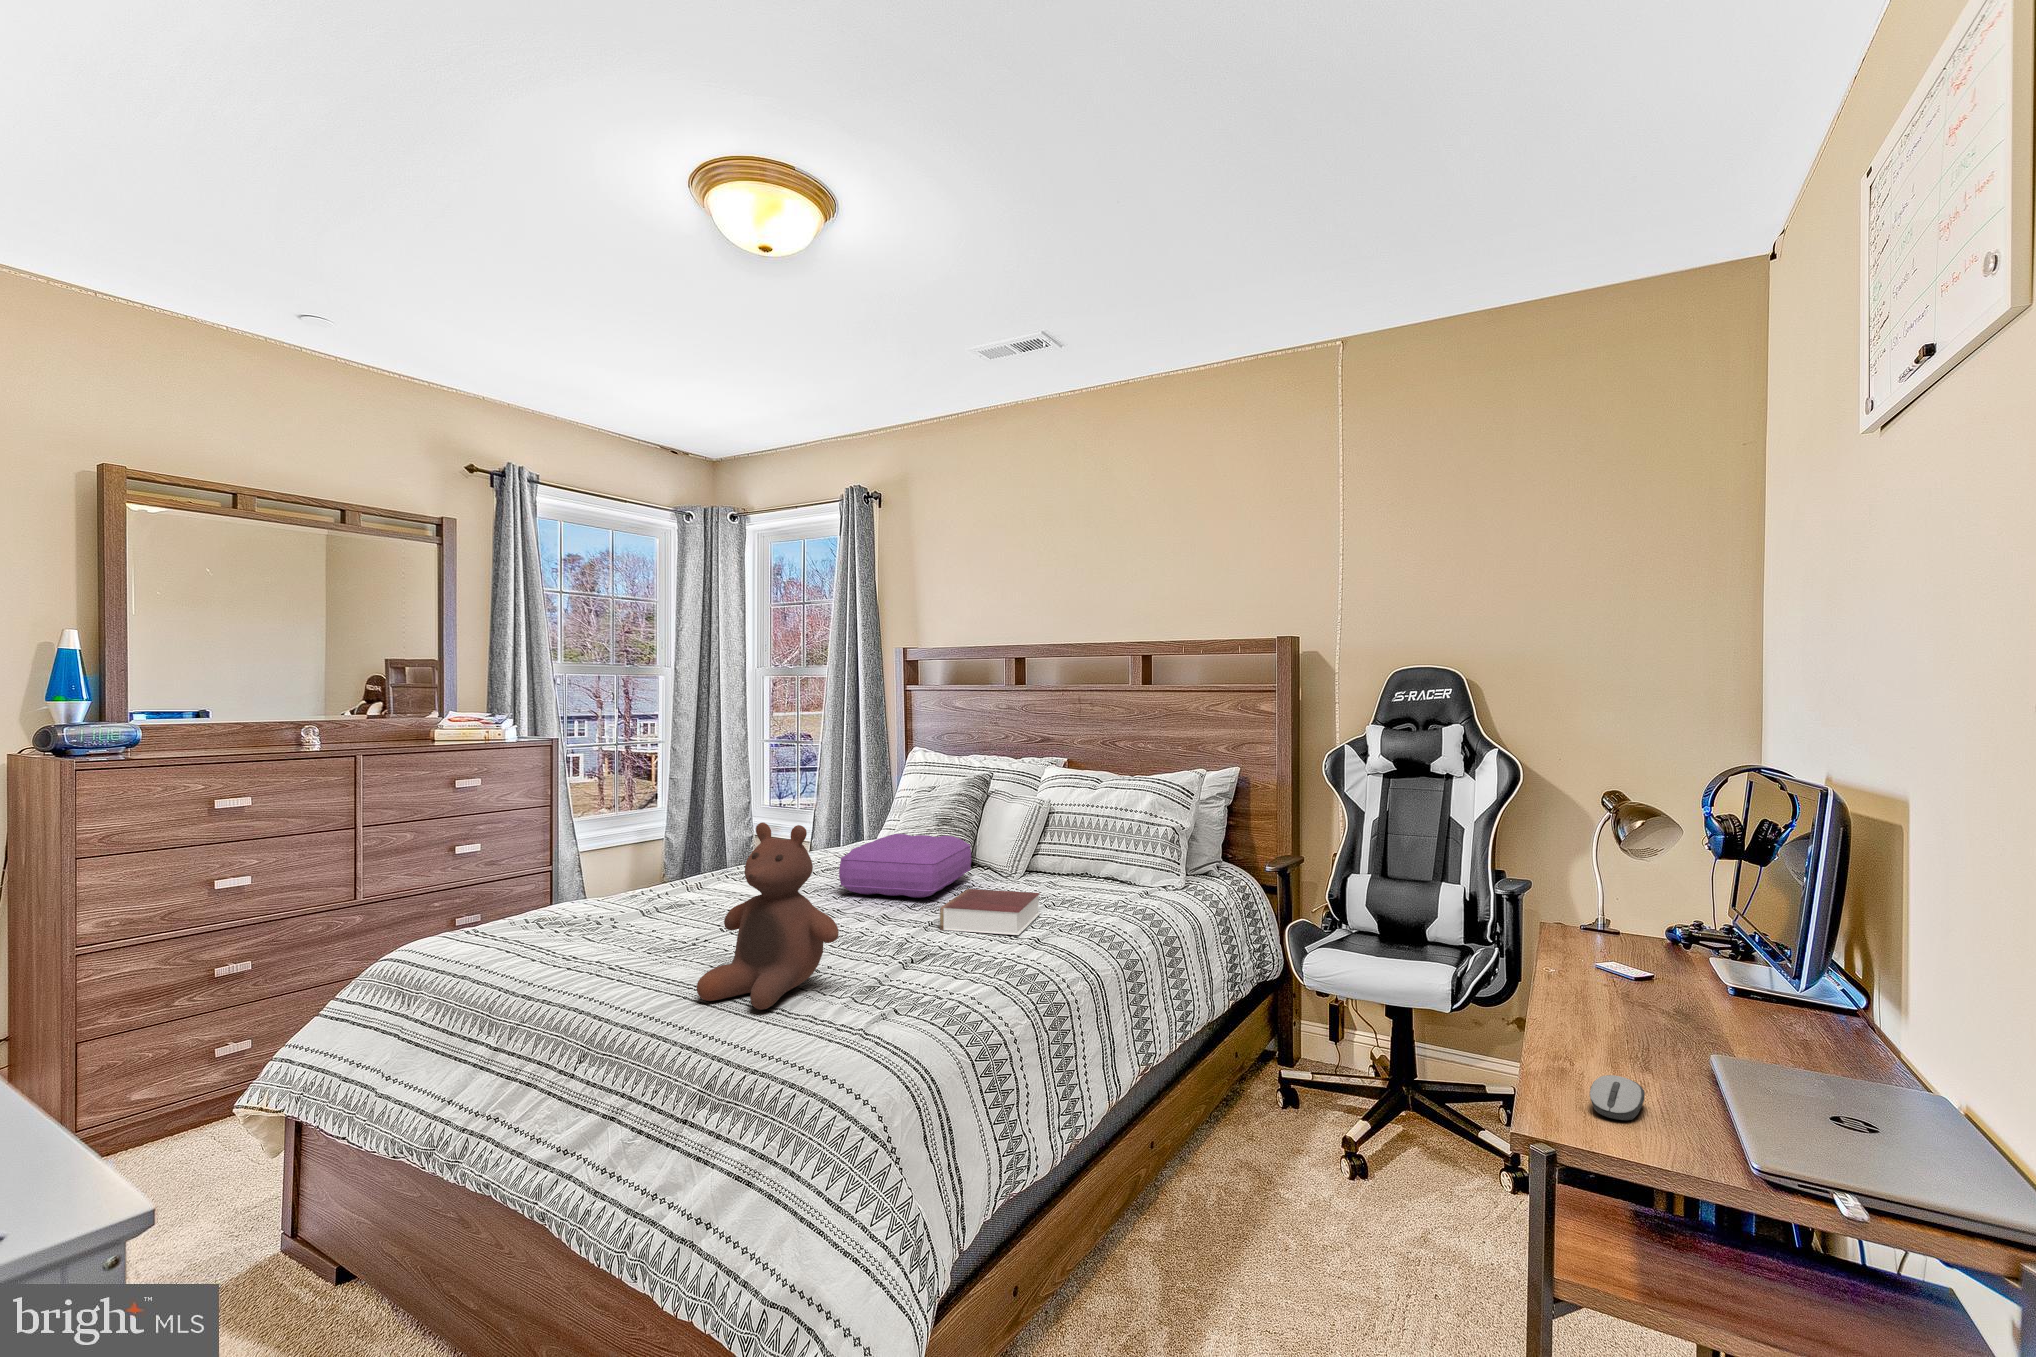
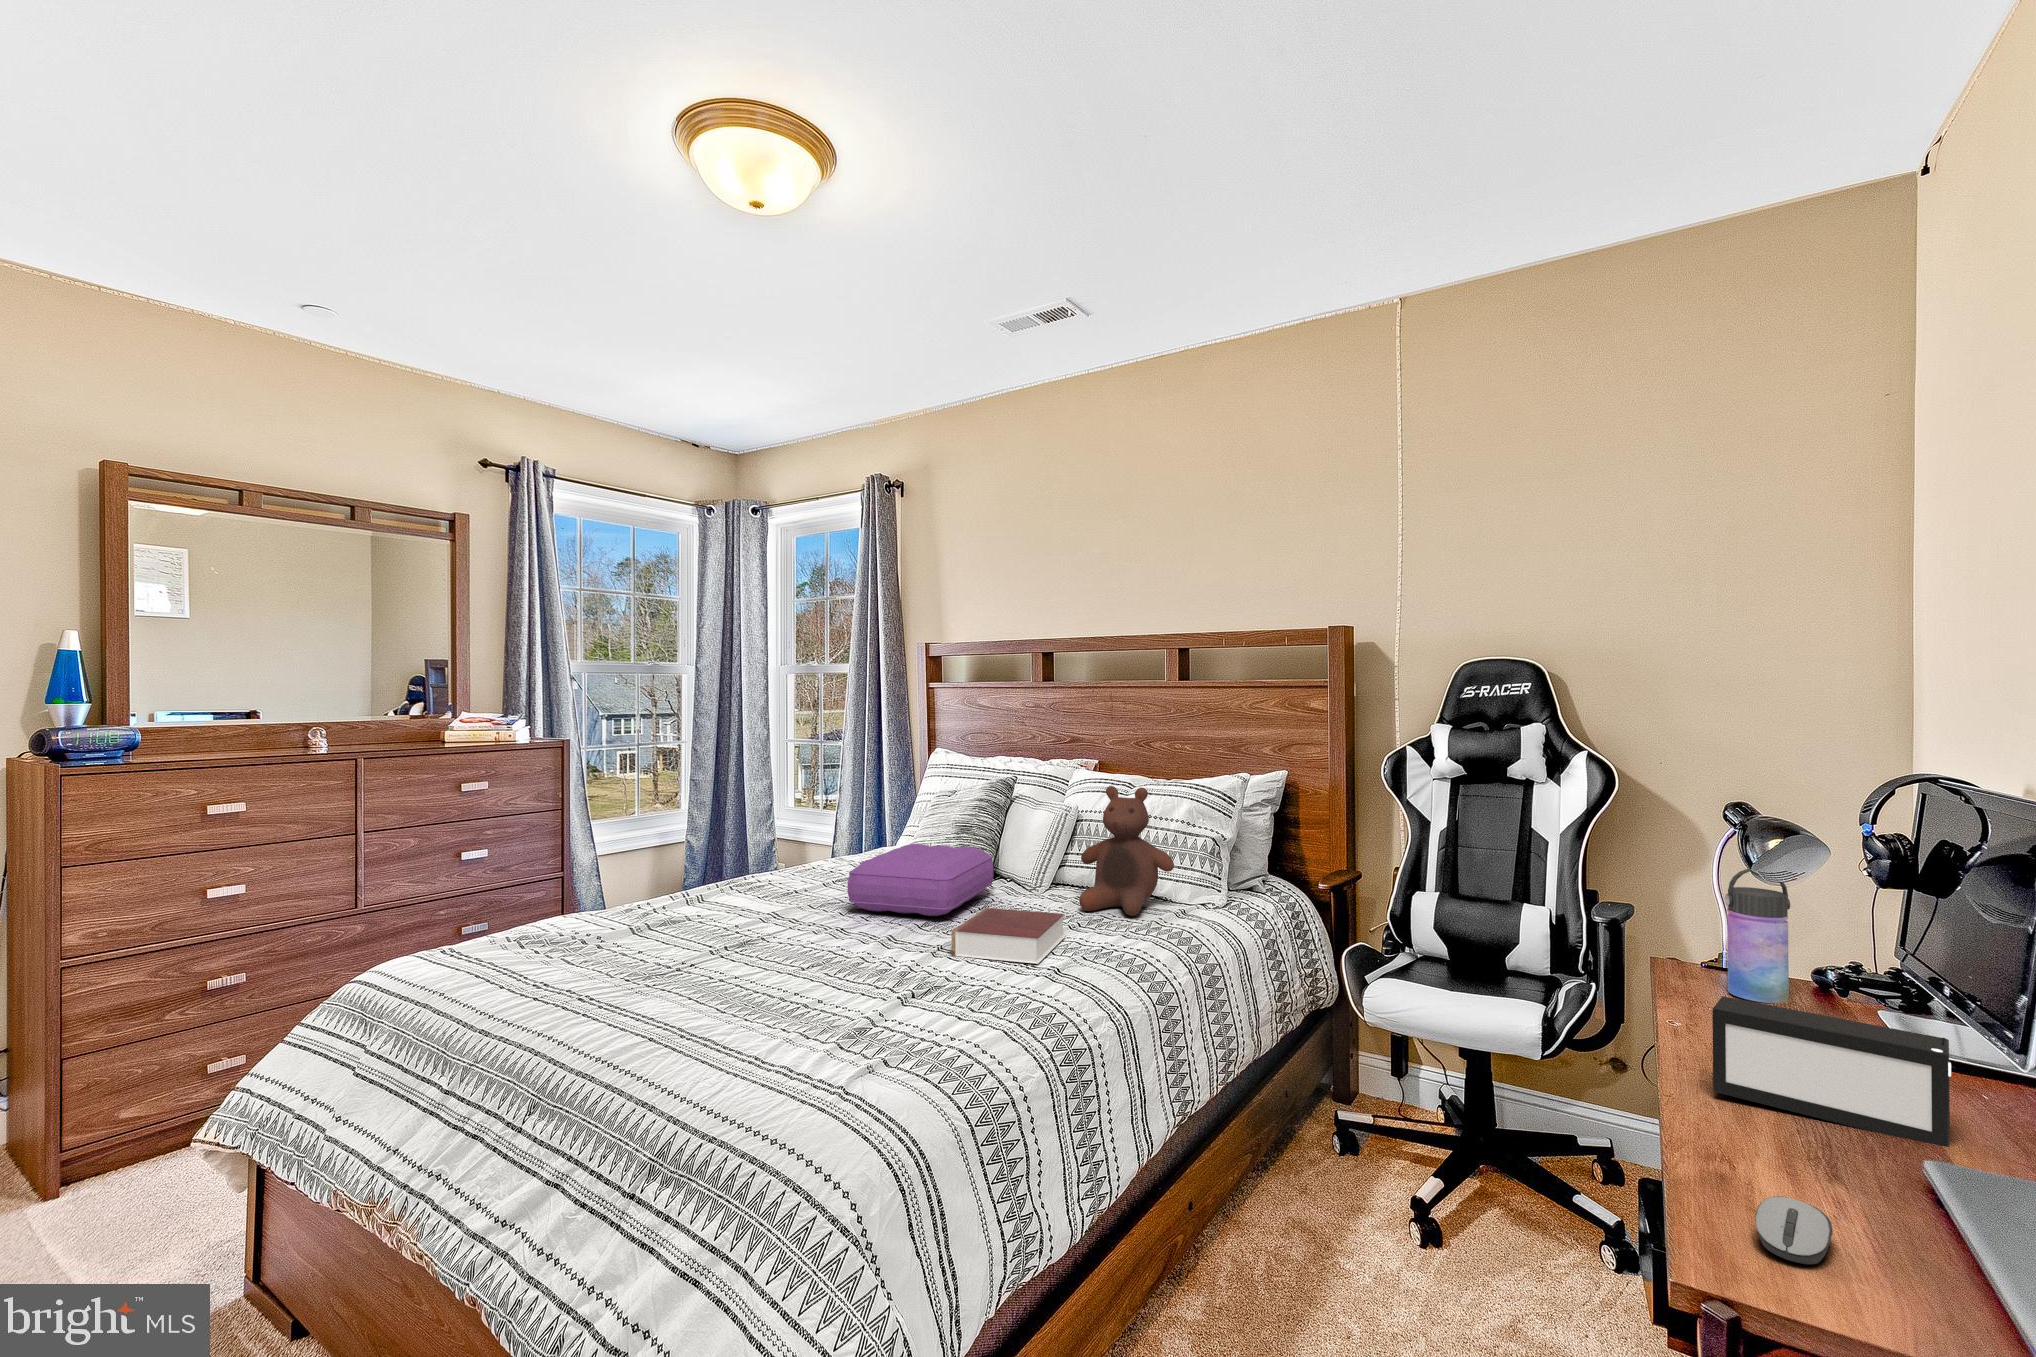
stuffed bear: present [697,822,839,1010] -> present [1079,786,1174,916]
water bottle: none [1601,842,1652,955] -> present [1725,868,1790,1003]
speaker: none [1577,940,1751,1049] -> present [1712,996,1951,1147]

